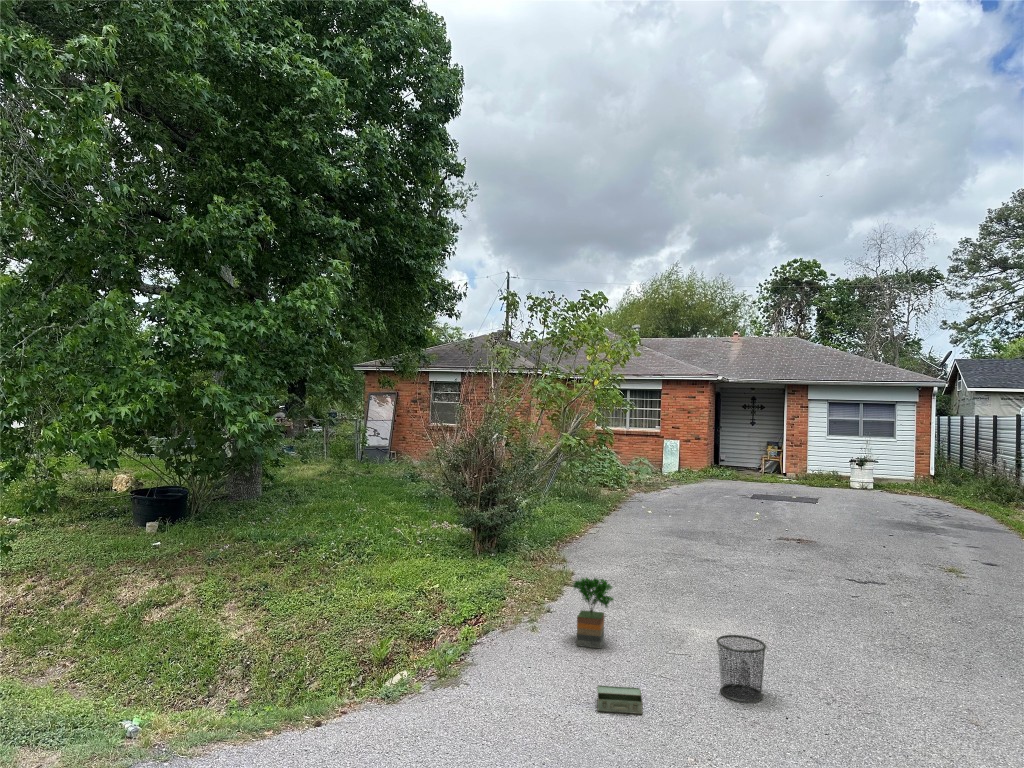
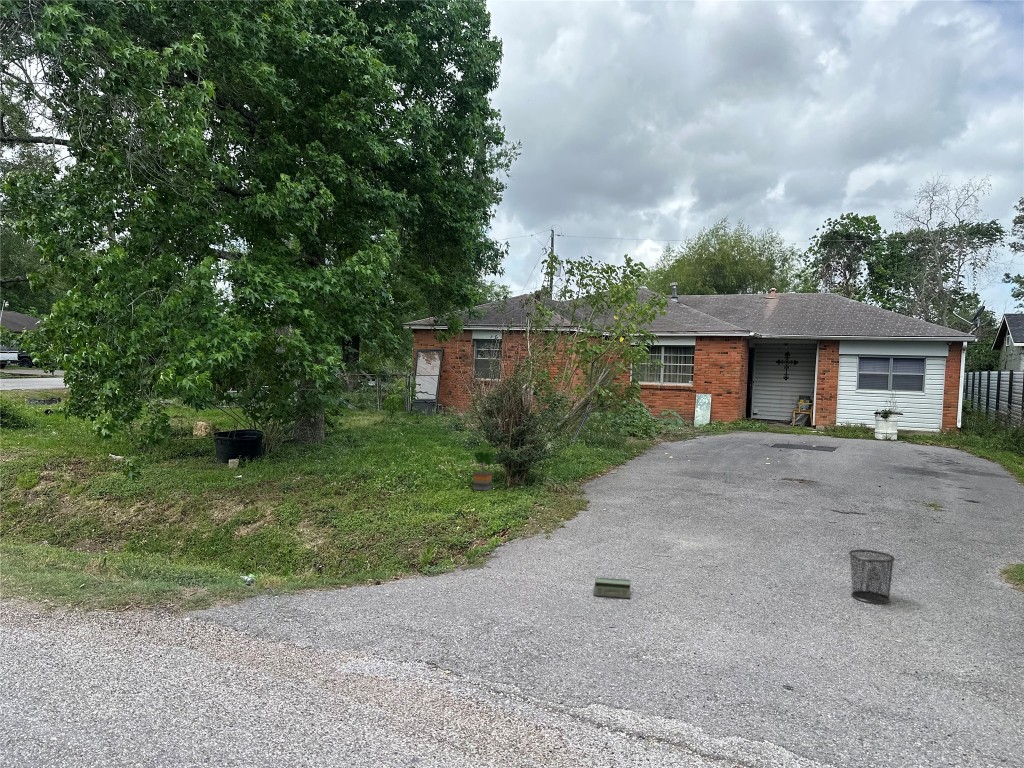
potted tree: present [573,578,613,648] -> present [473,451,495,491]
waste bin: present [716,635,766,702] -> present [849,550,895,604]

